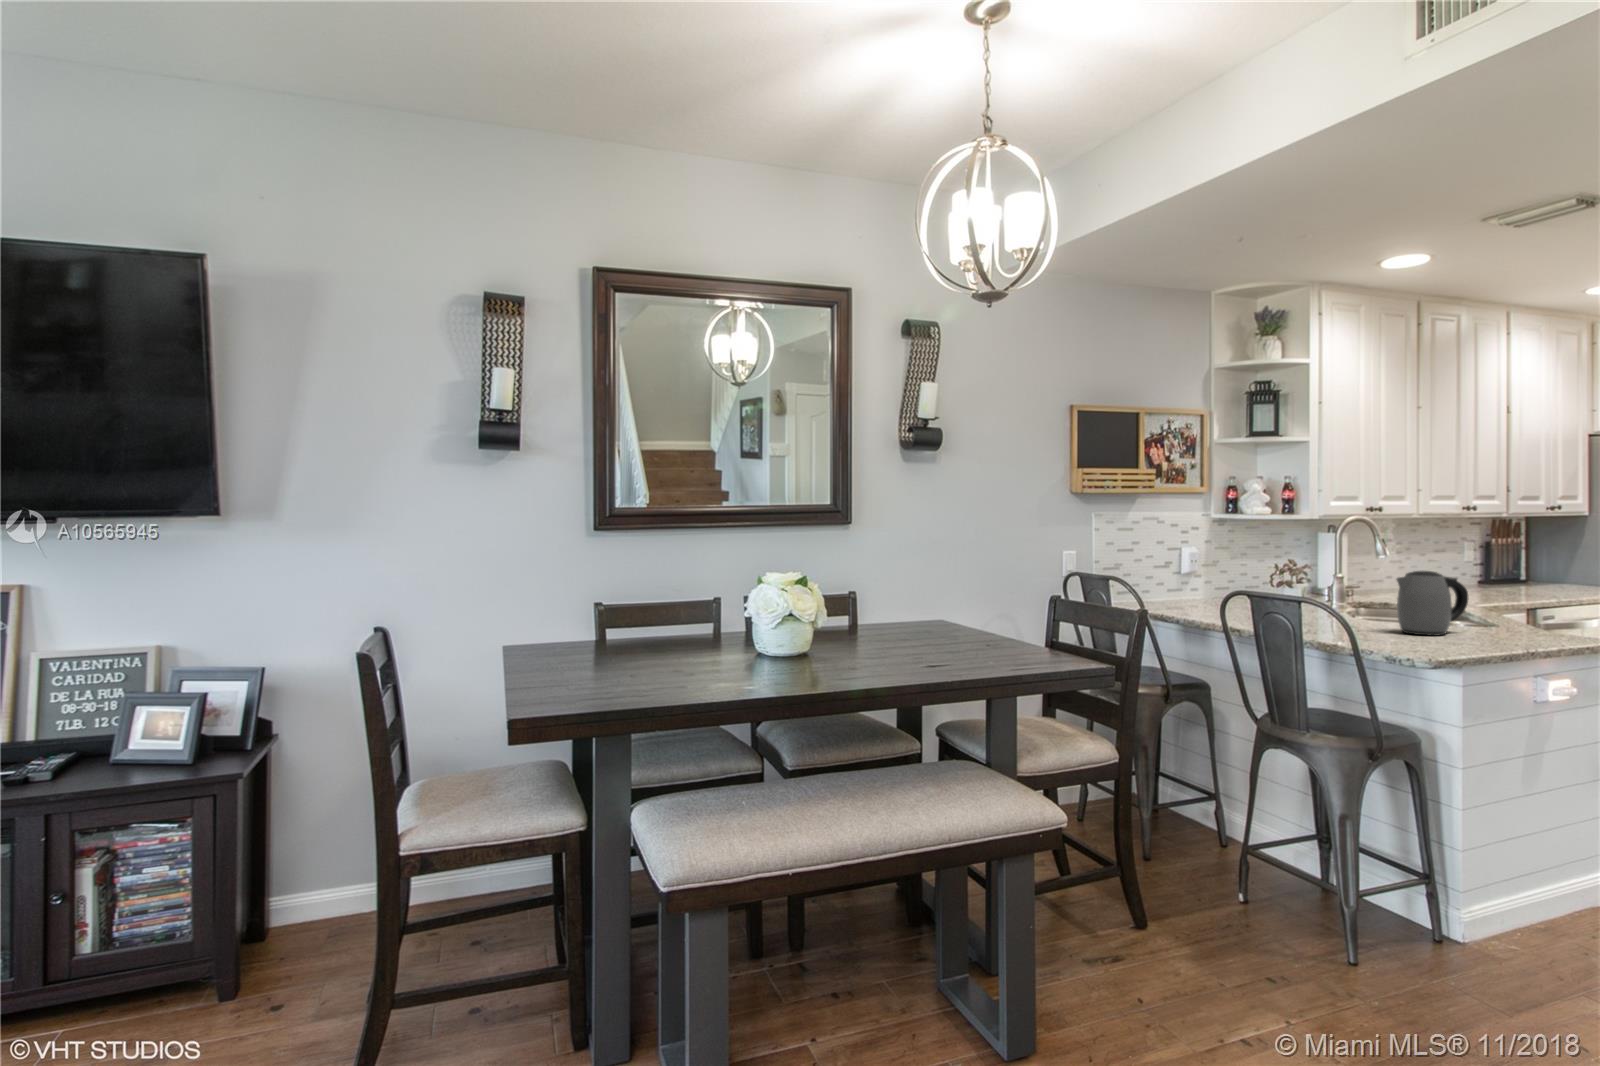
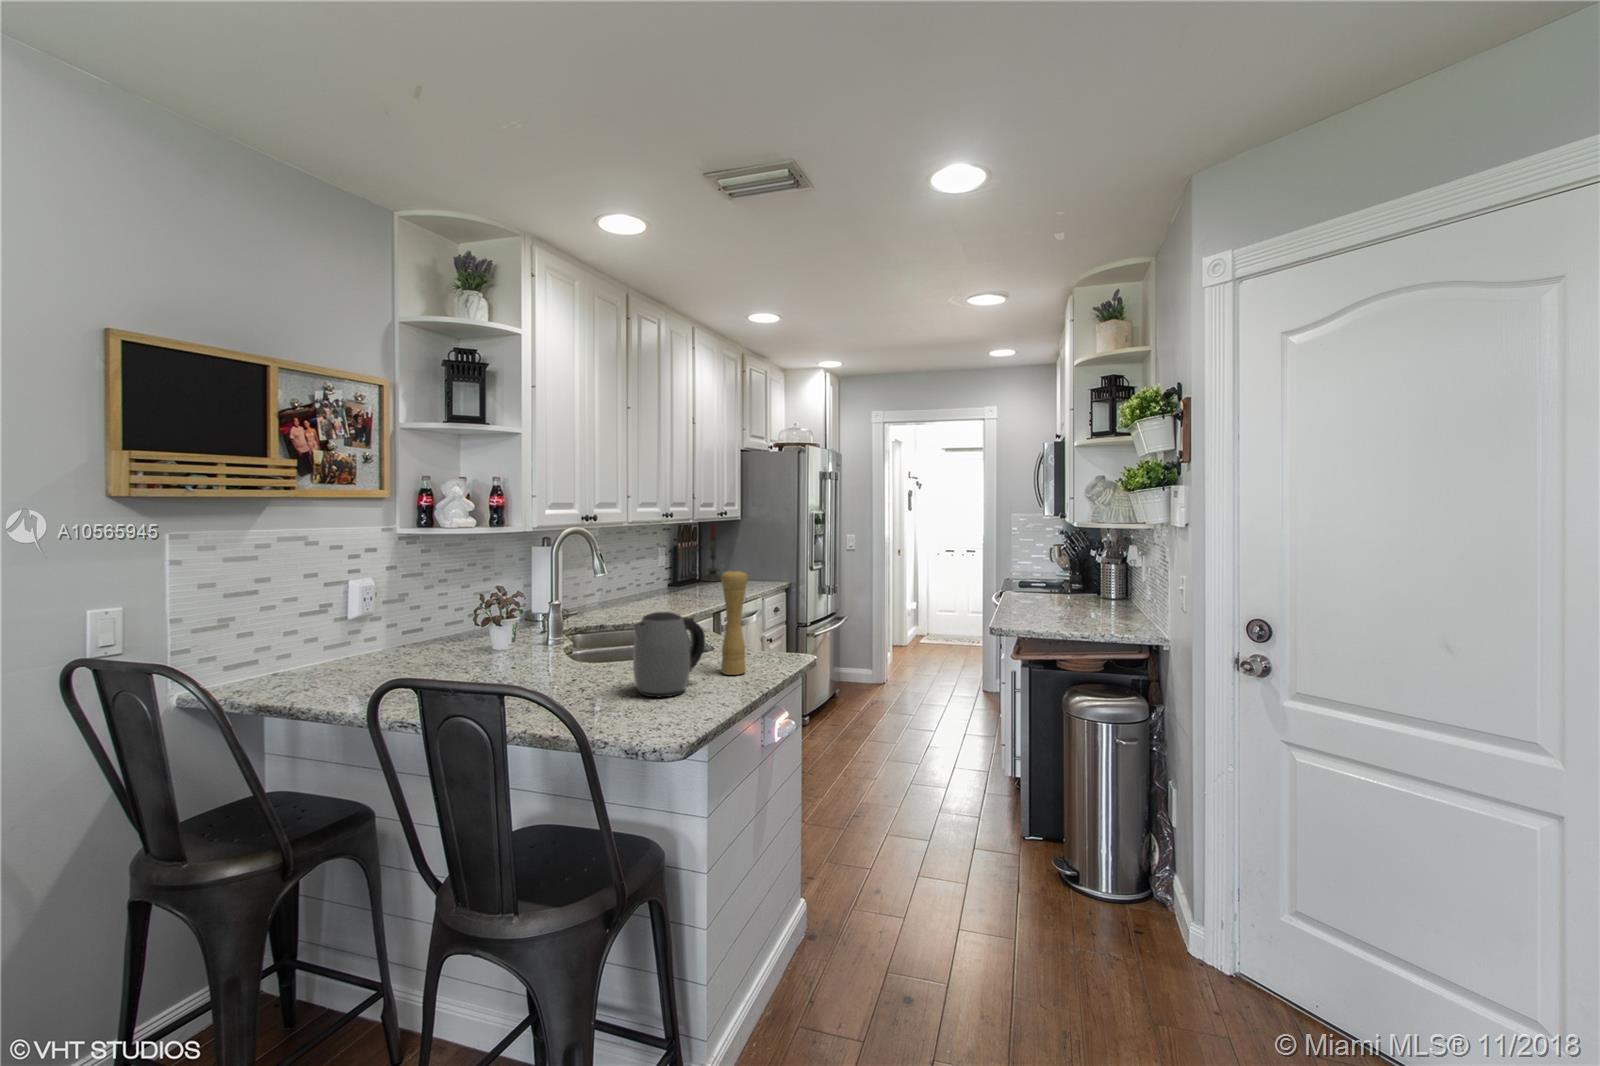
candle: none [1529,519,1564,587] -> present [702,524,721,582]
pepper mill: none [1491,542,1520,633] -> present [721,569,748,675]

